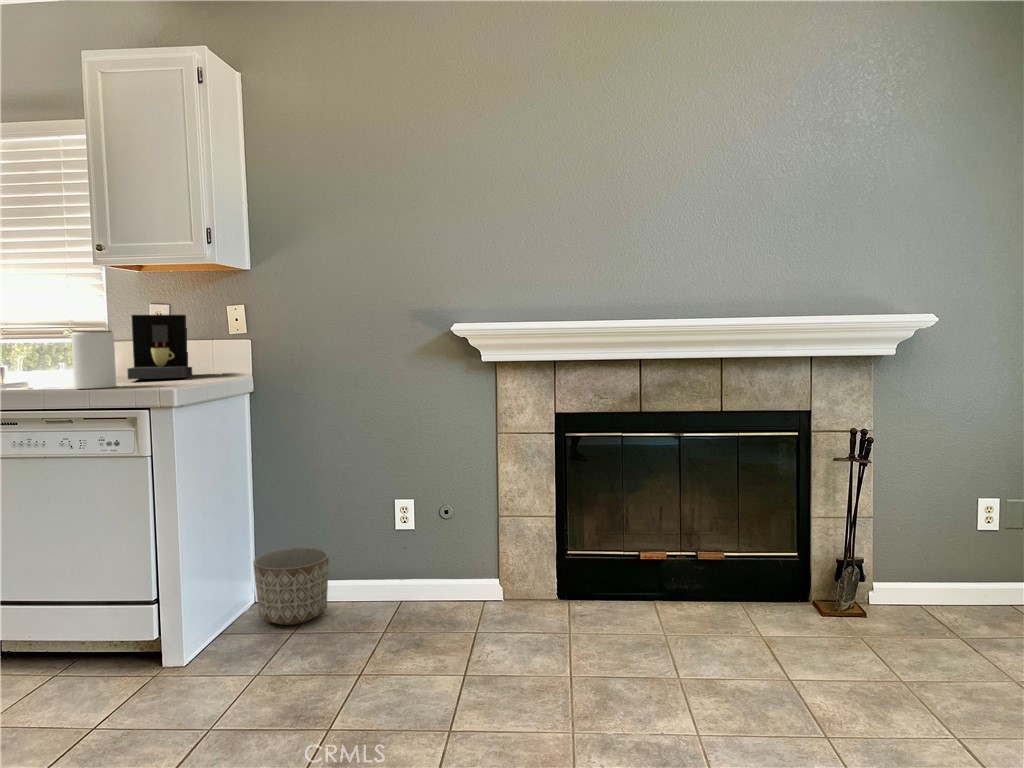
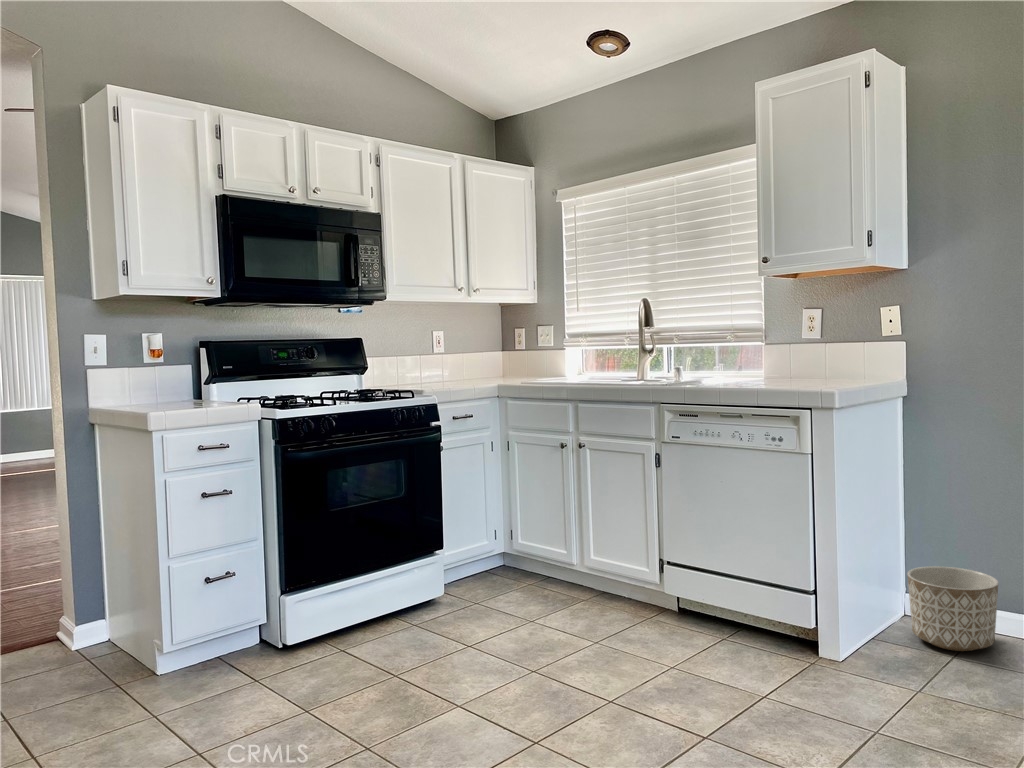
coffee maker: present [127,315,192,379] -> none [785,318,841,380]
jar: present [71,331,116,389] -> none [742,336,778,388]

